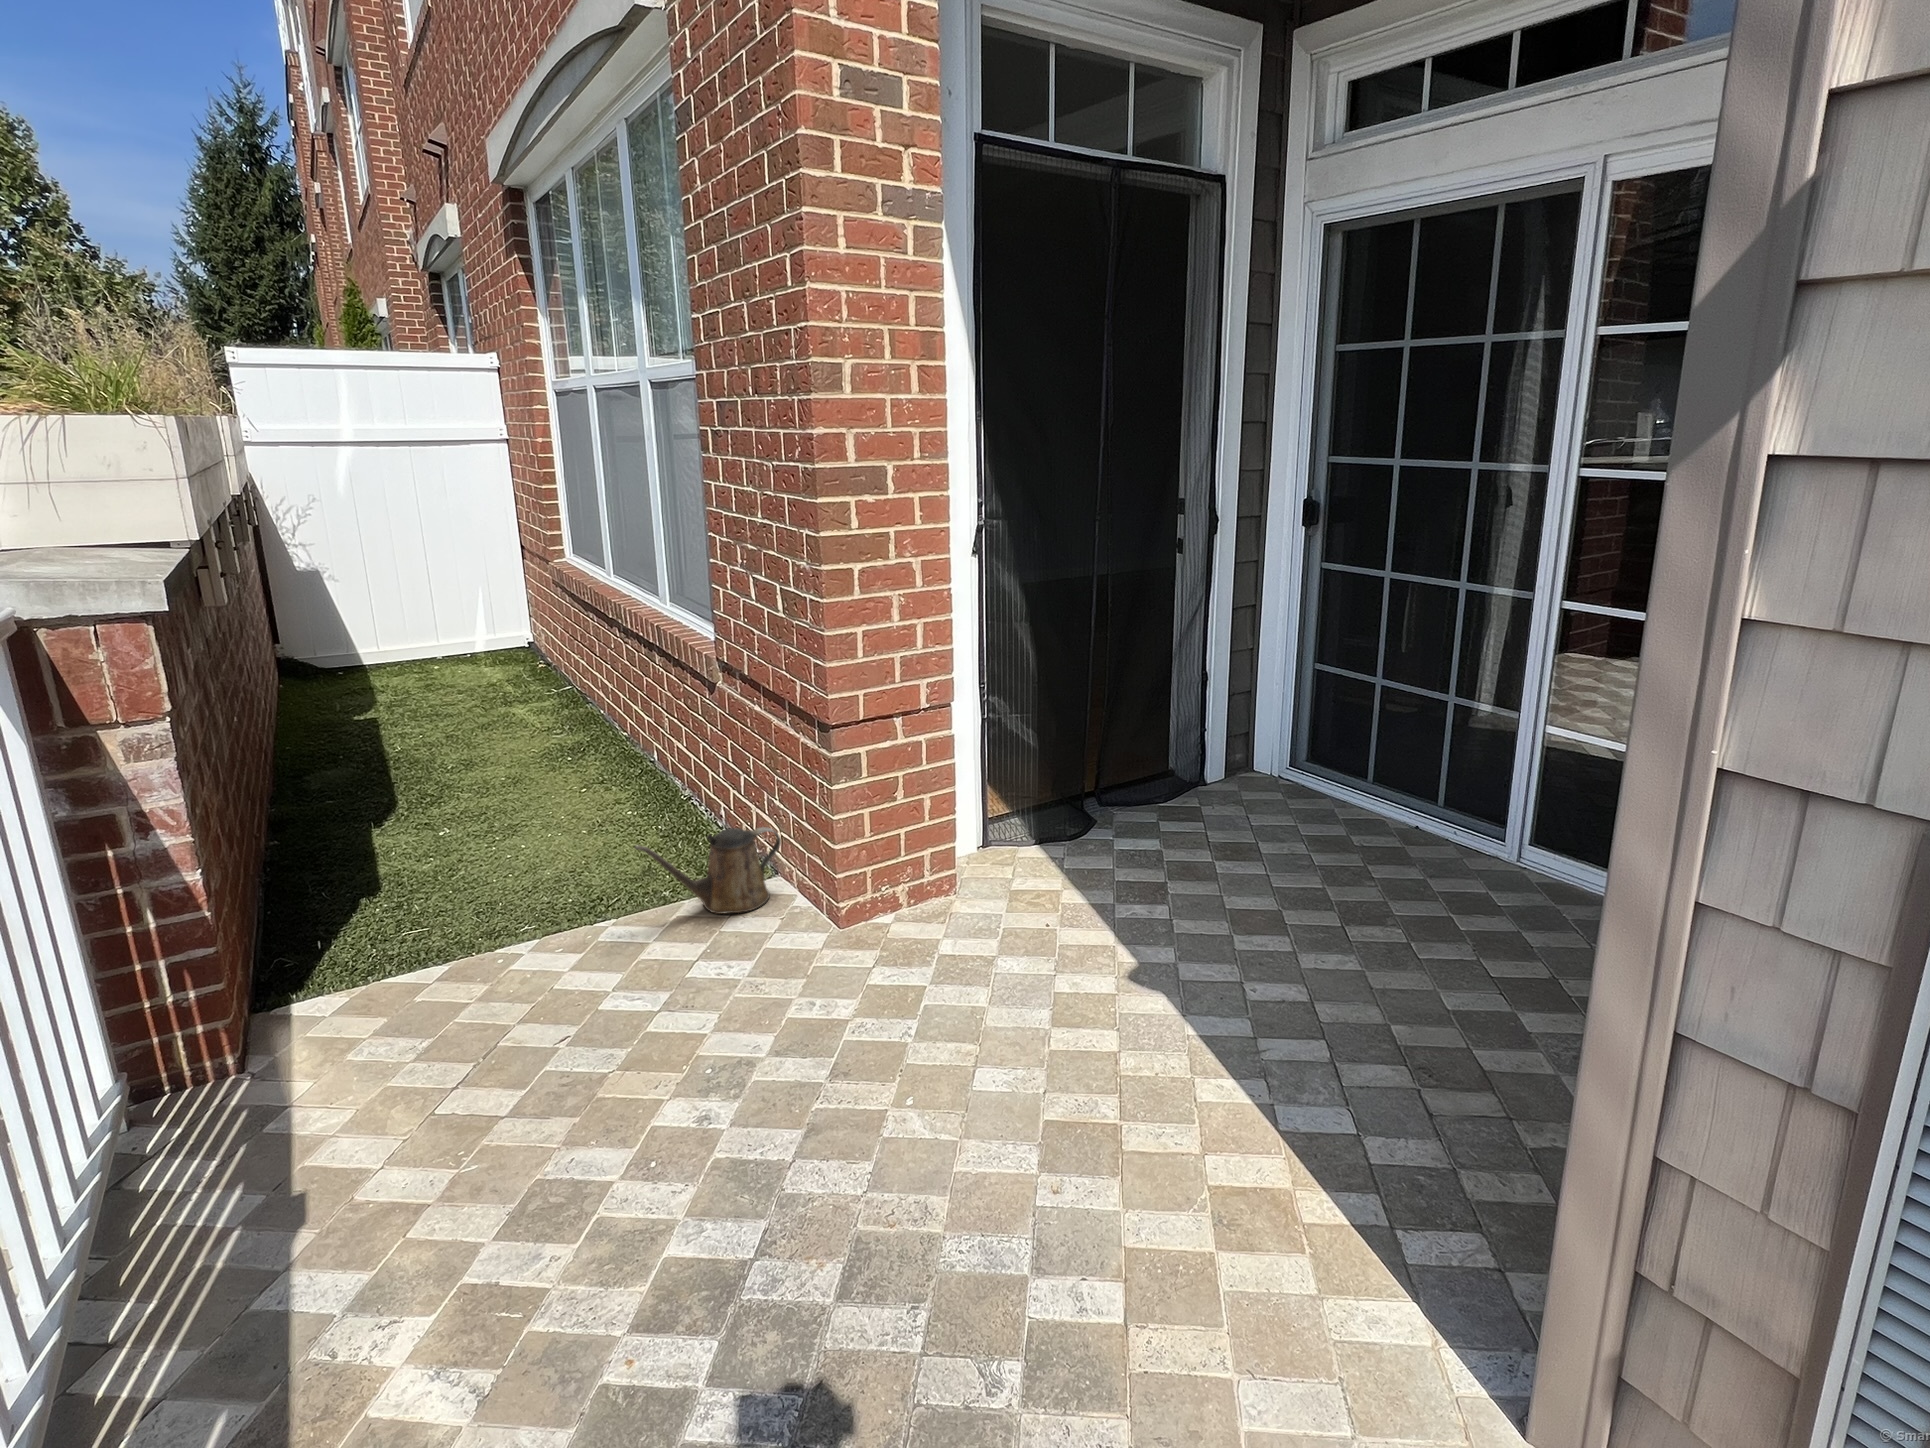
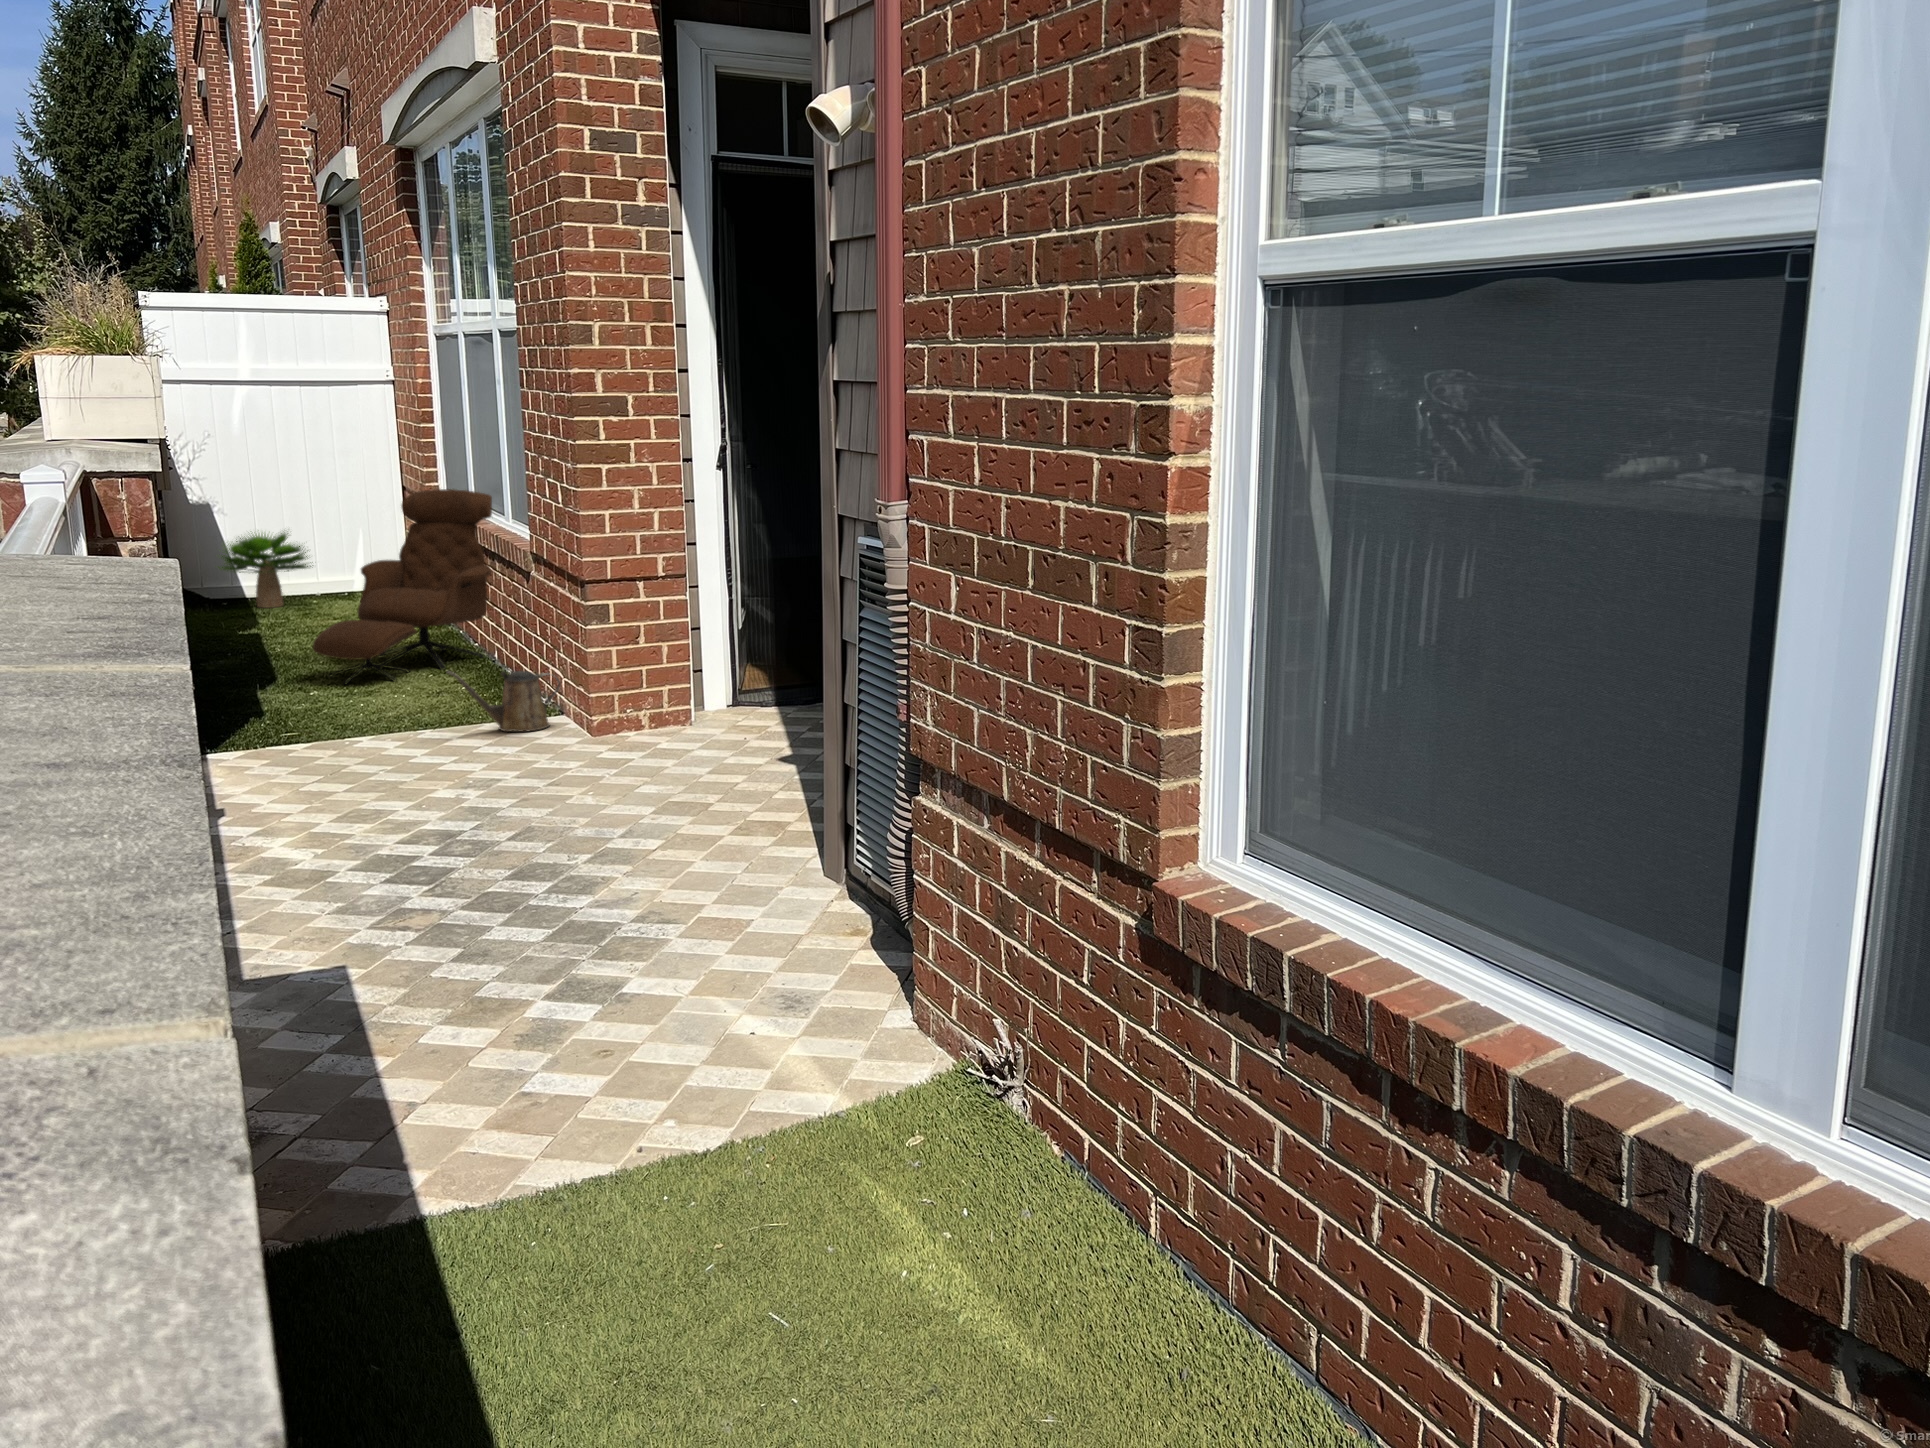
lounge chair: none [438,565,654,810] -> present [313,489,492,684]
potted plant: none [323,590,441,673] -> present [218,532,313,608]

